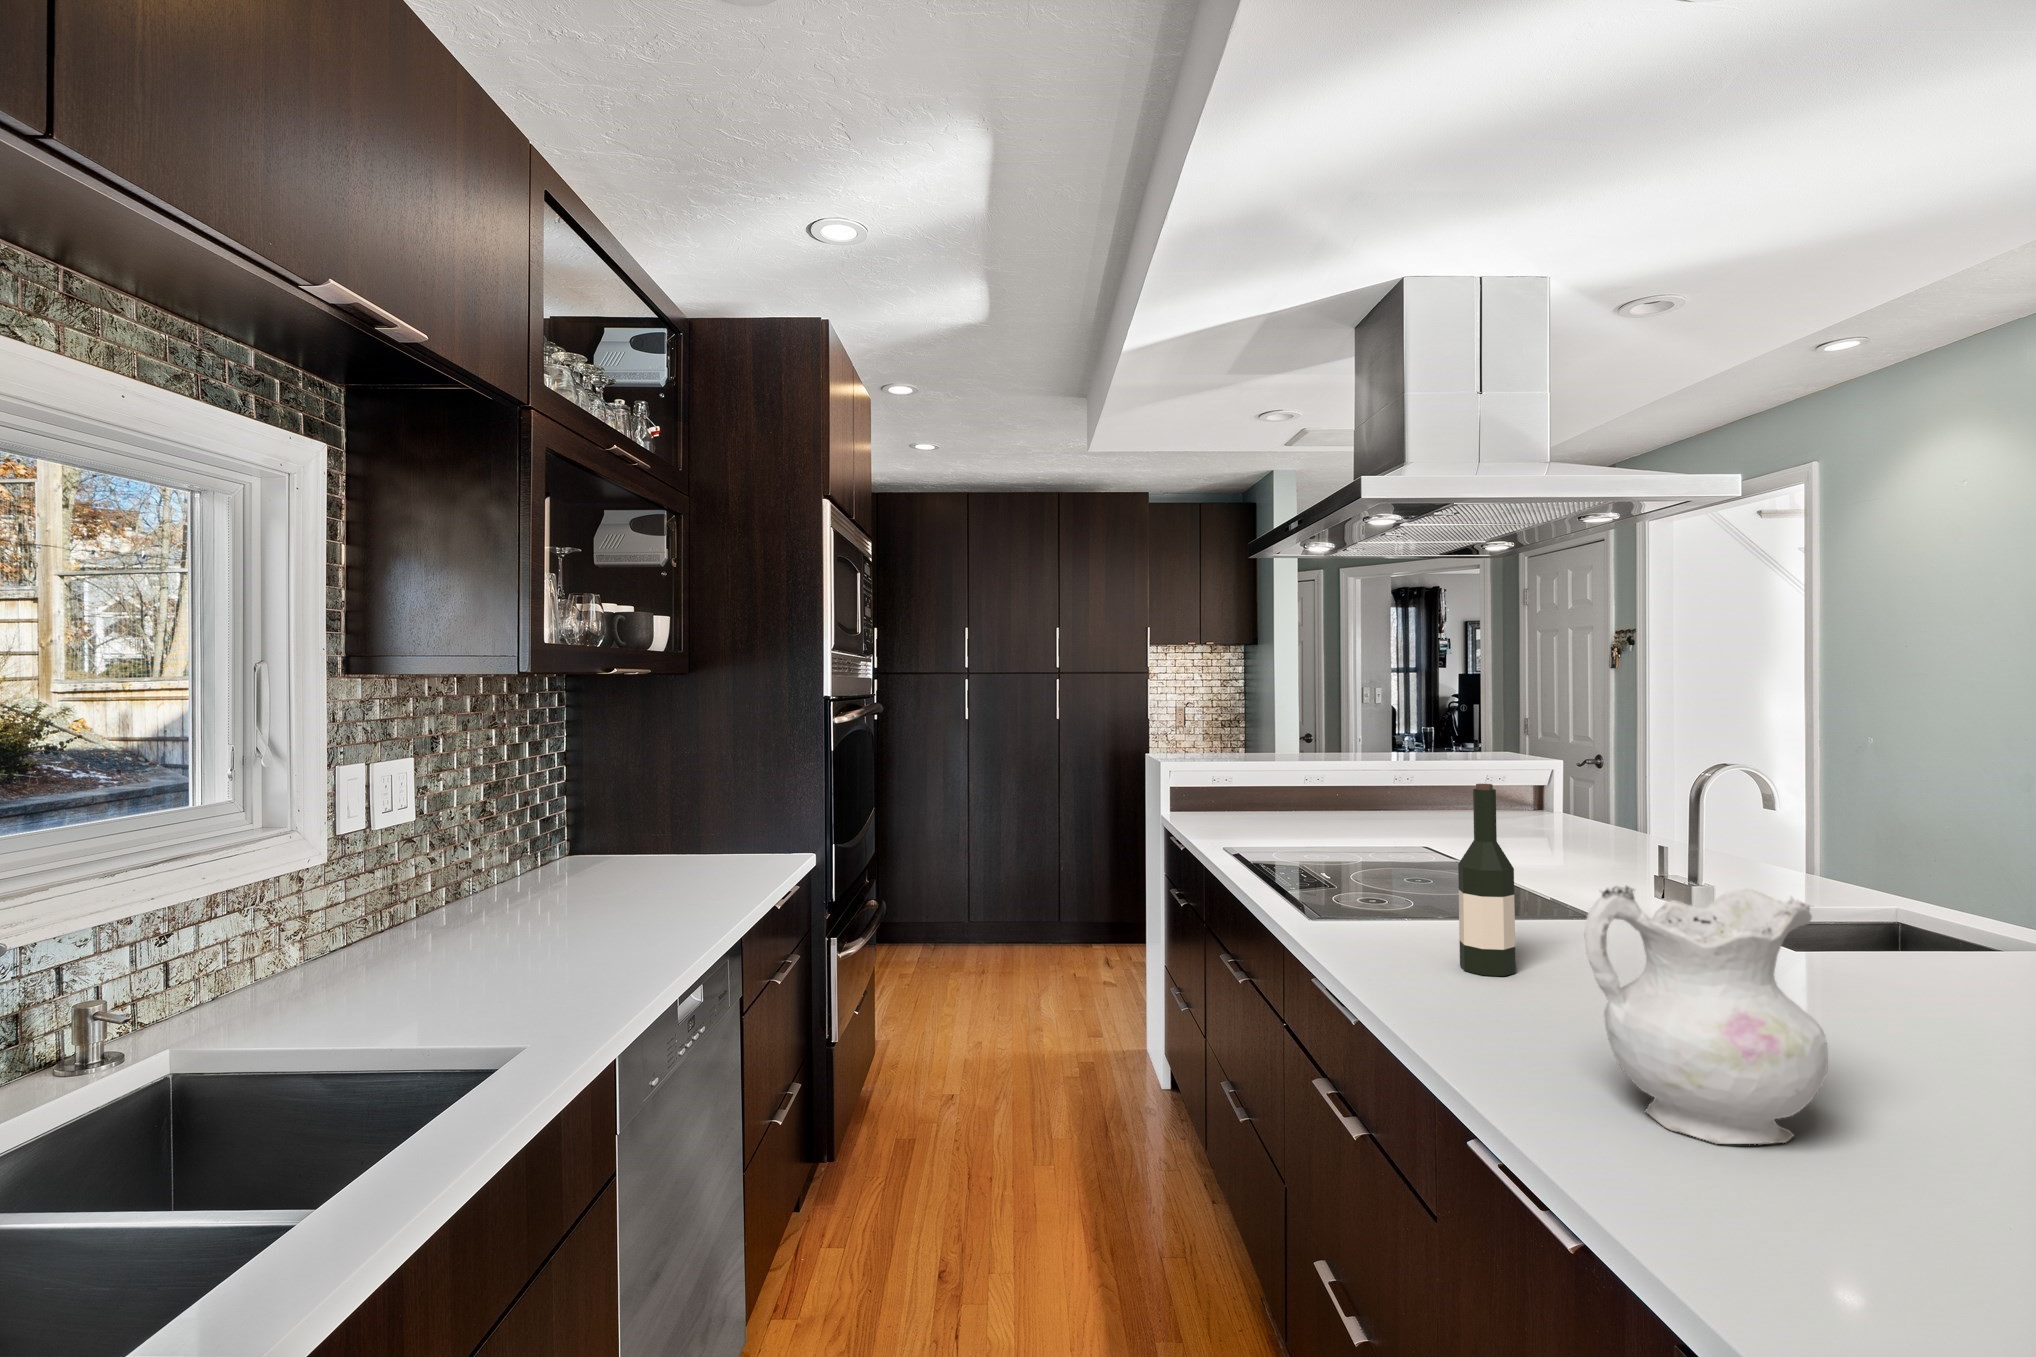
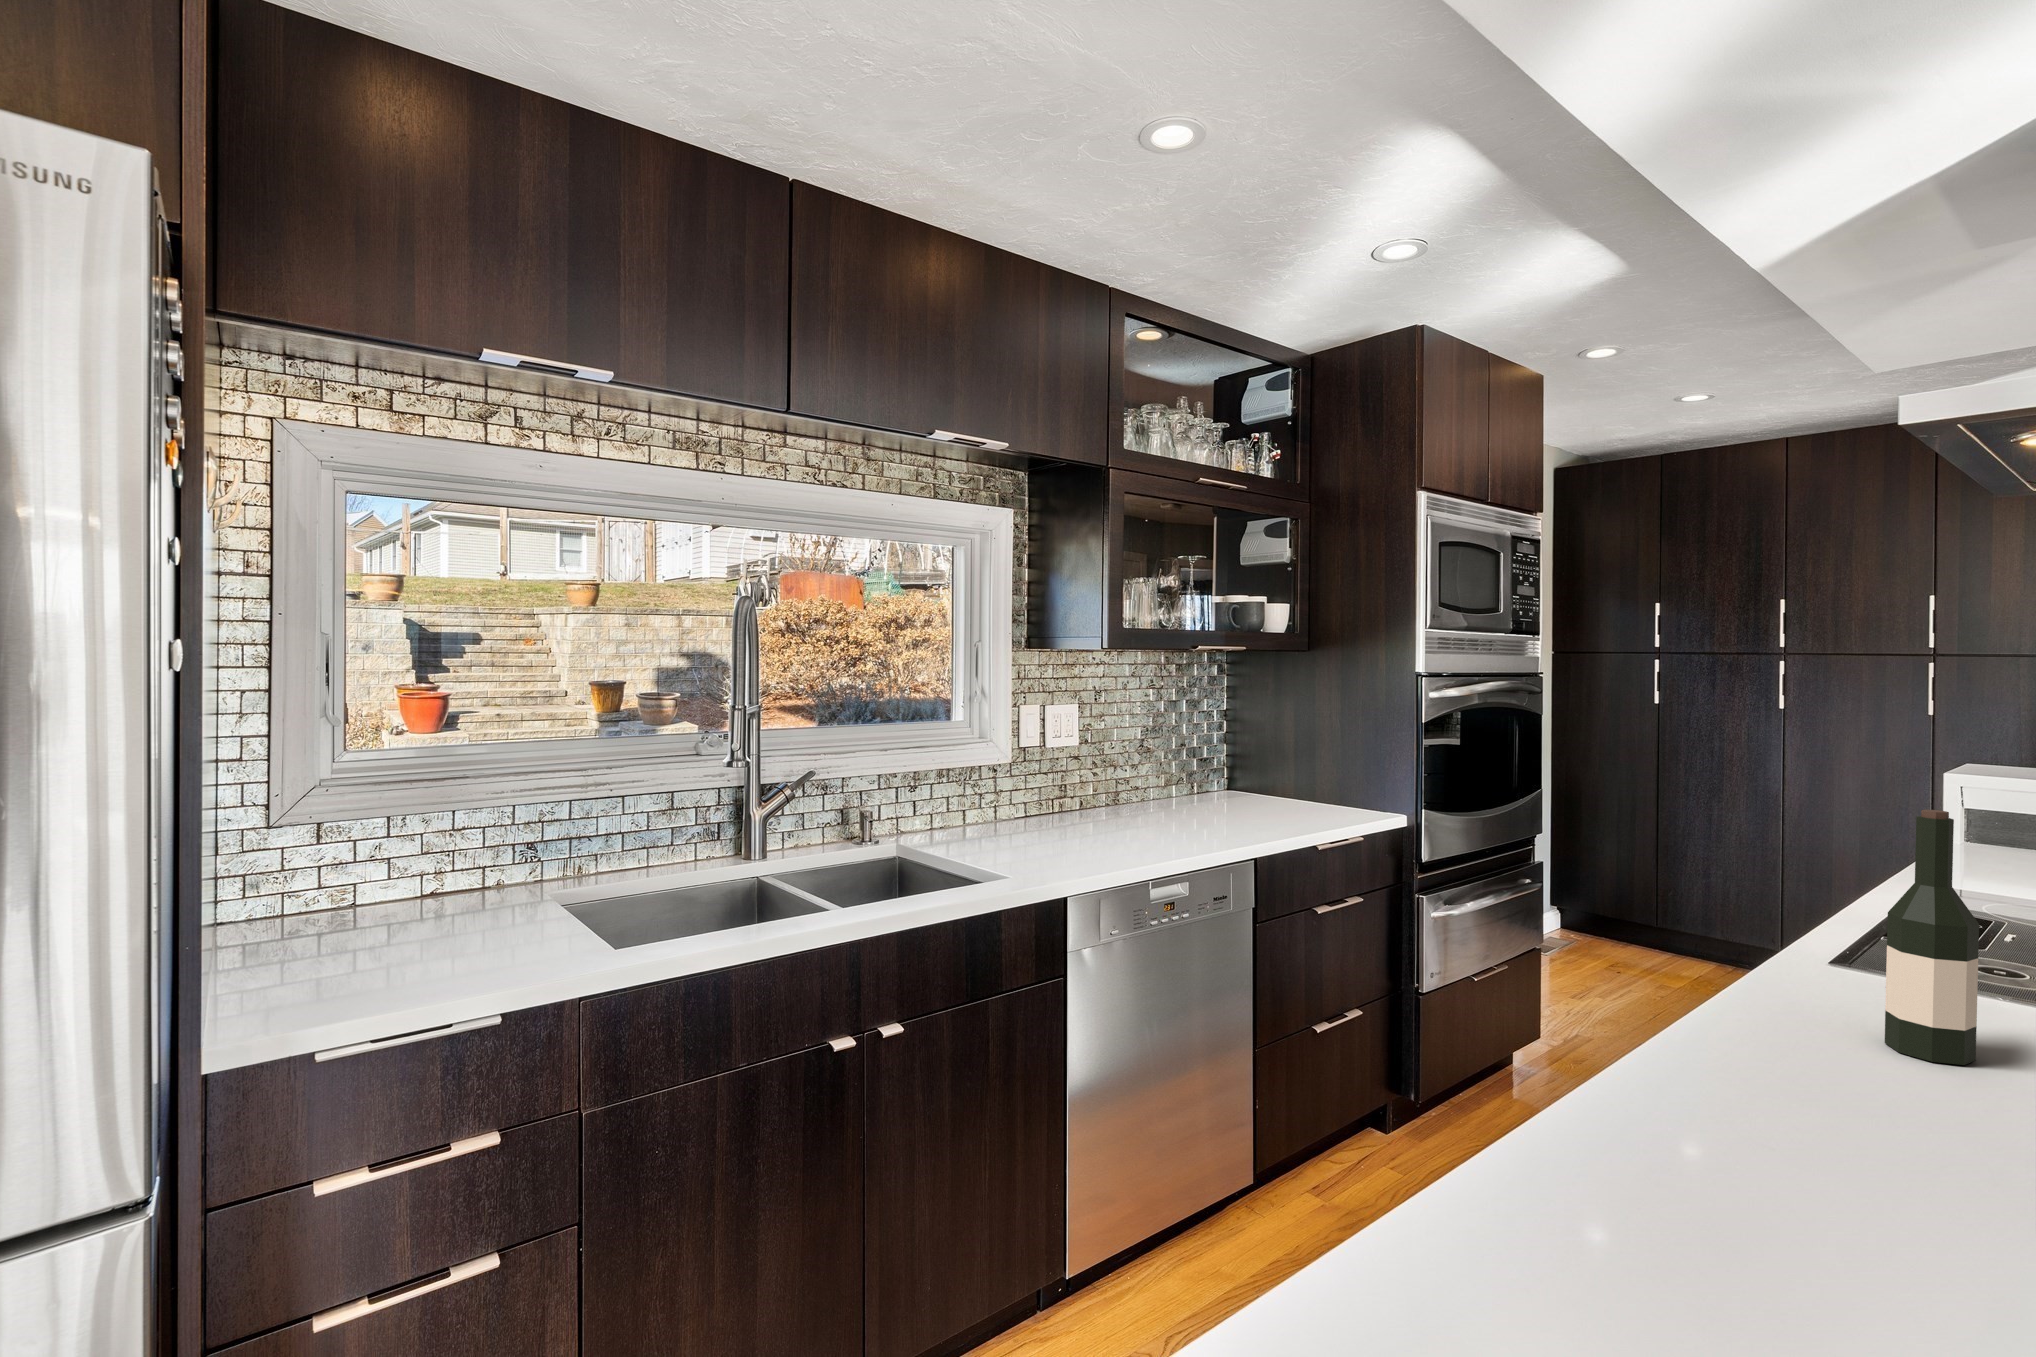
ceramic pitcher: present [1584,886,1828,1144] -> none [1610,896,1892,1233]

